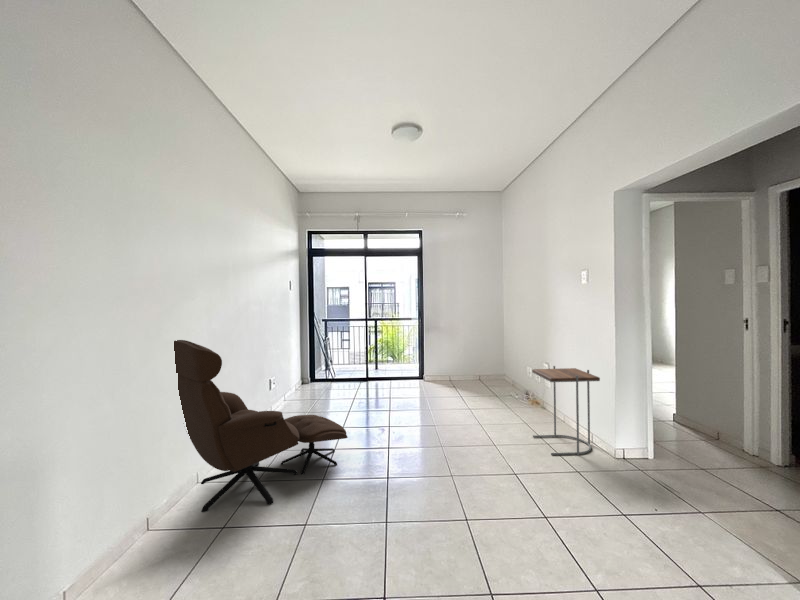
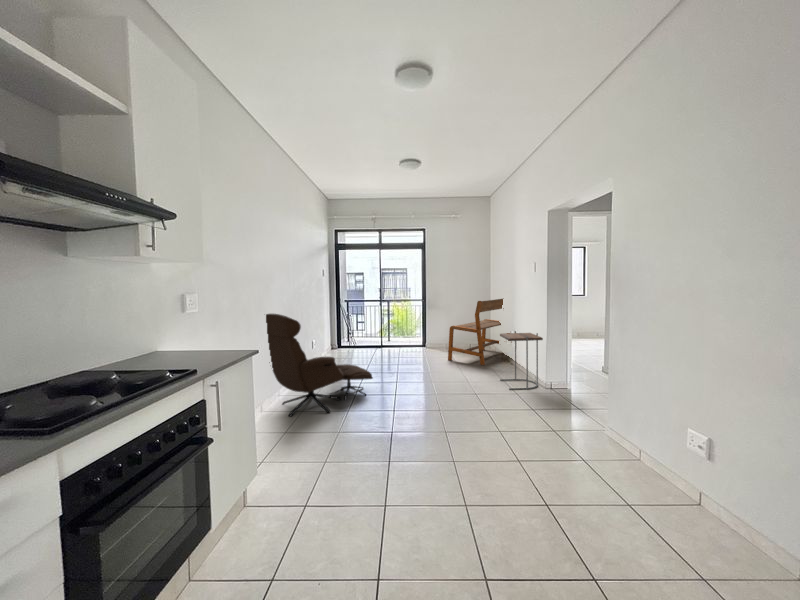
bench: none [454,318,538,410] -> present [448,298,504,365]

